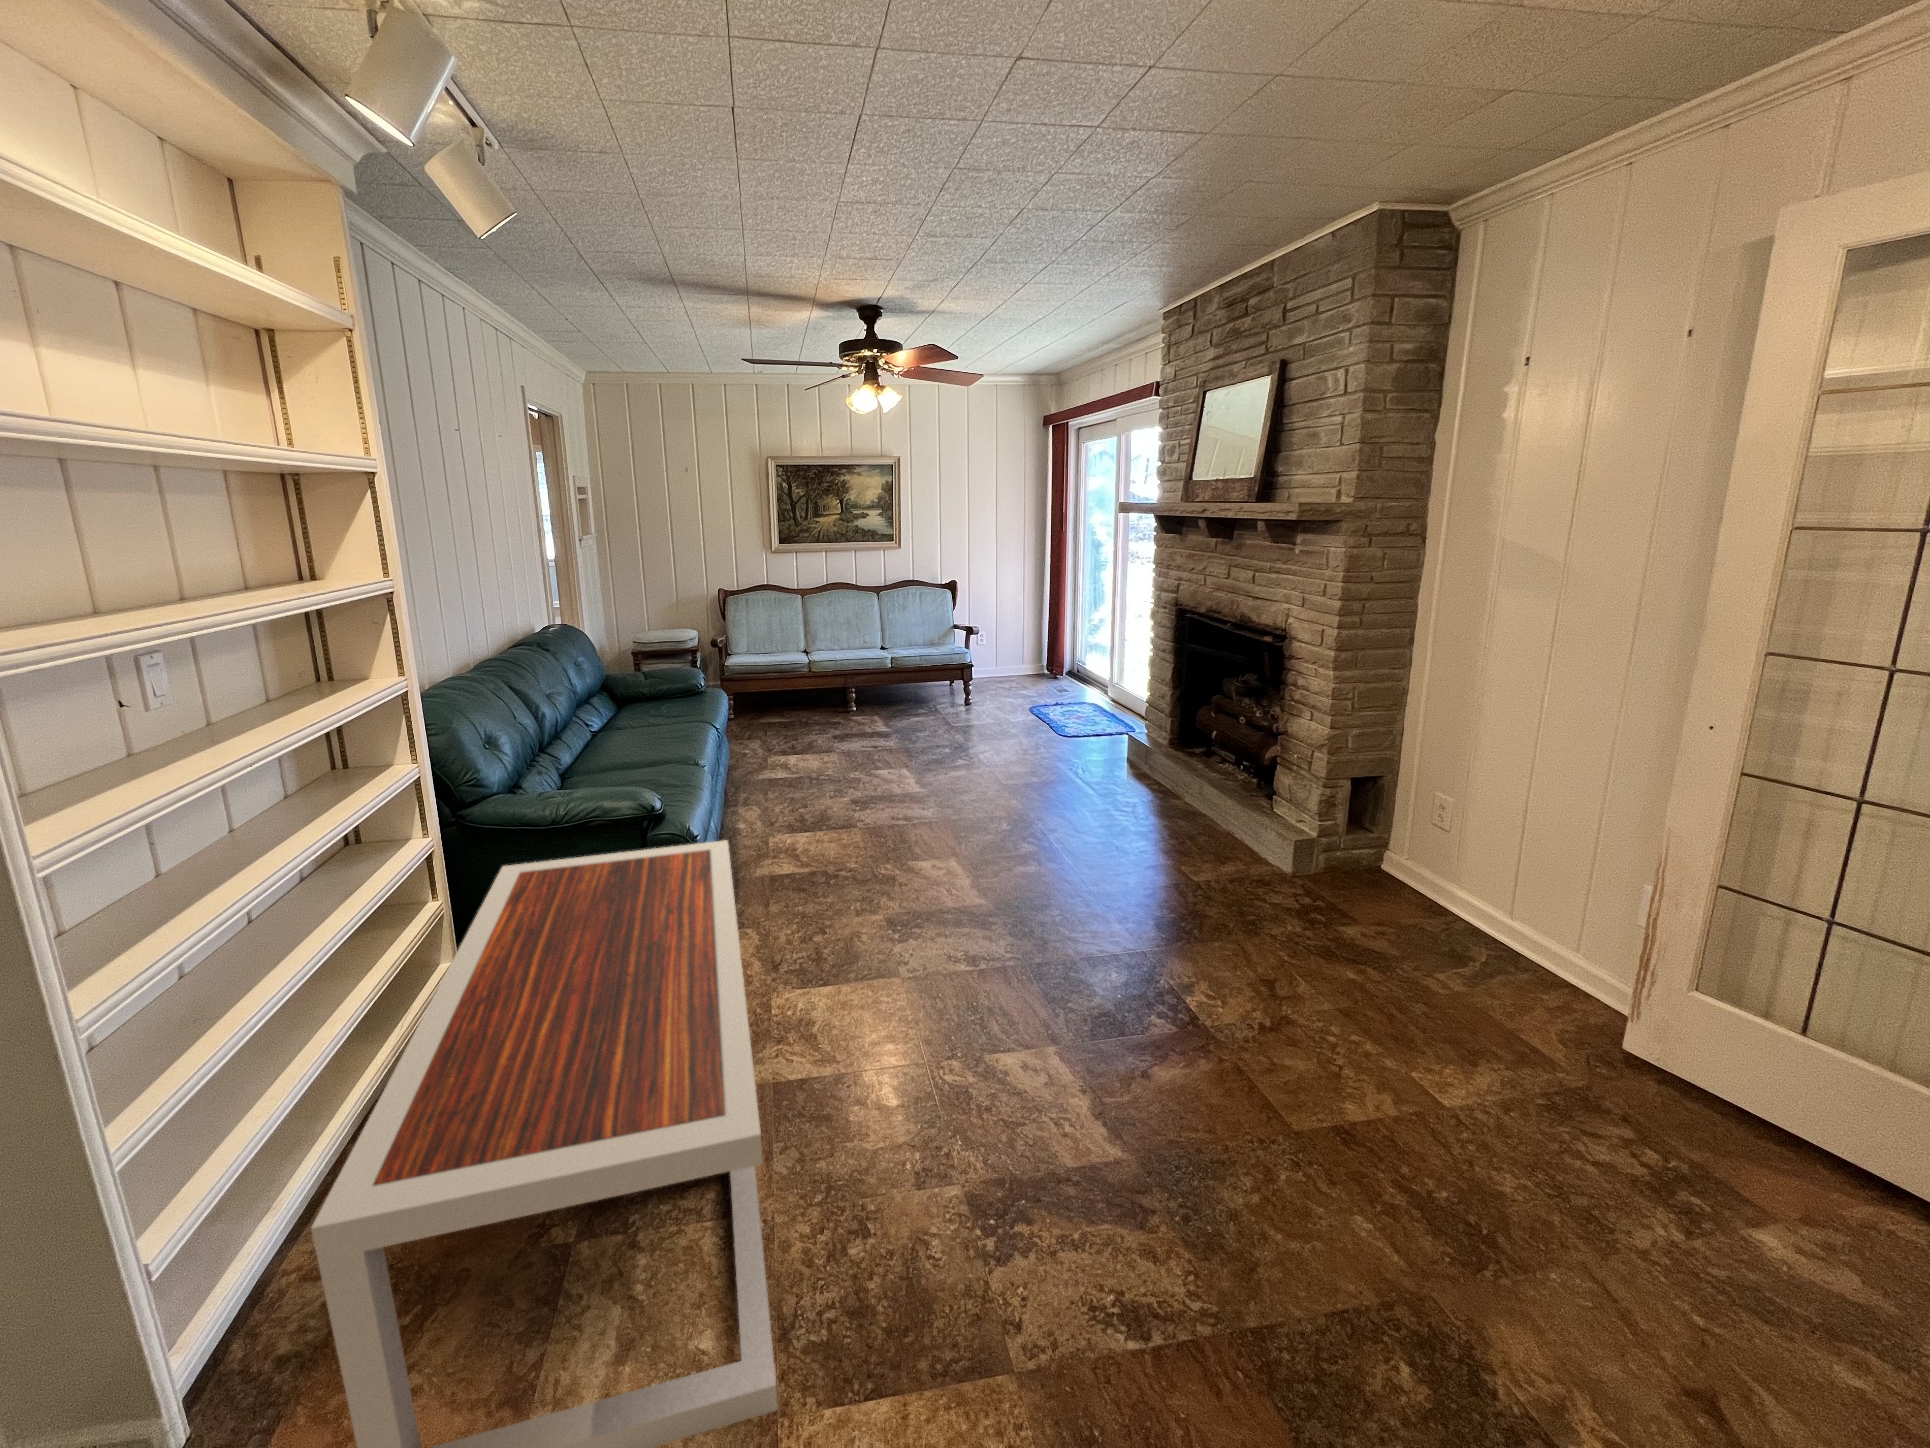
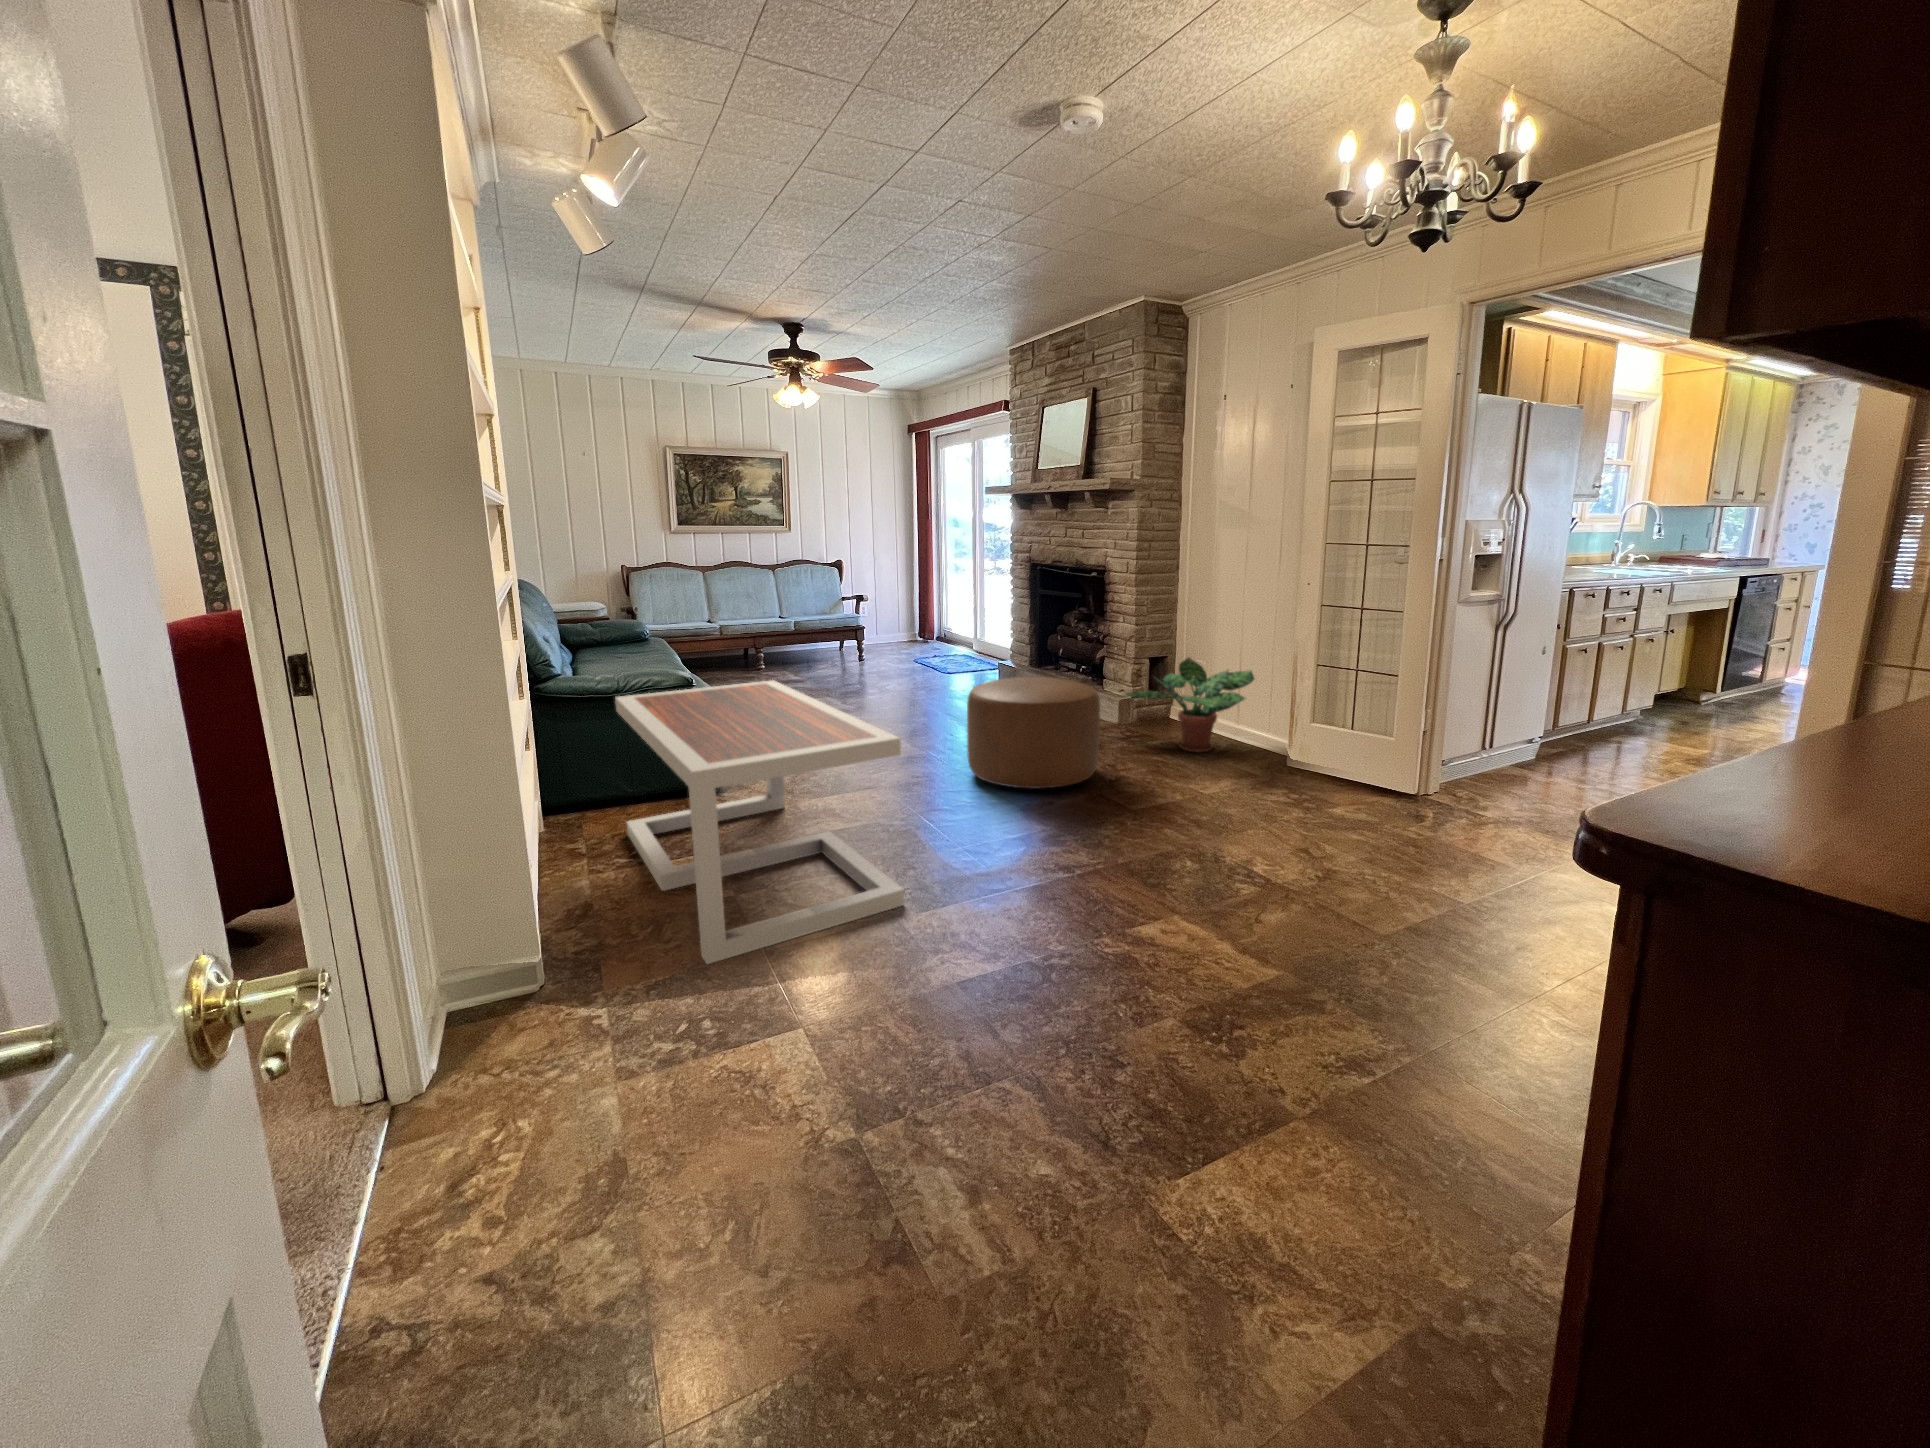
potted plant: none [1288,822,1558,983] -> present [1123,658,1254,753]
ottoman: none [1020,832,1243,1056] -> present [967,677,1100,788]

